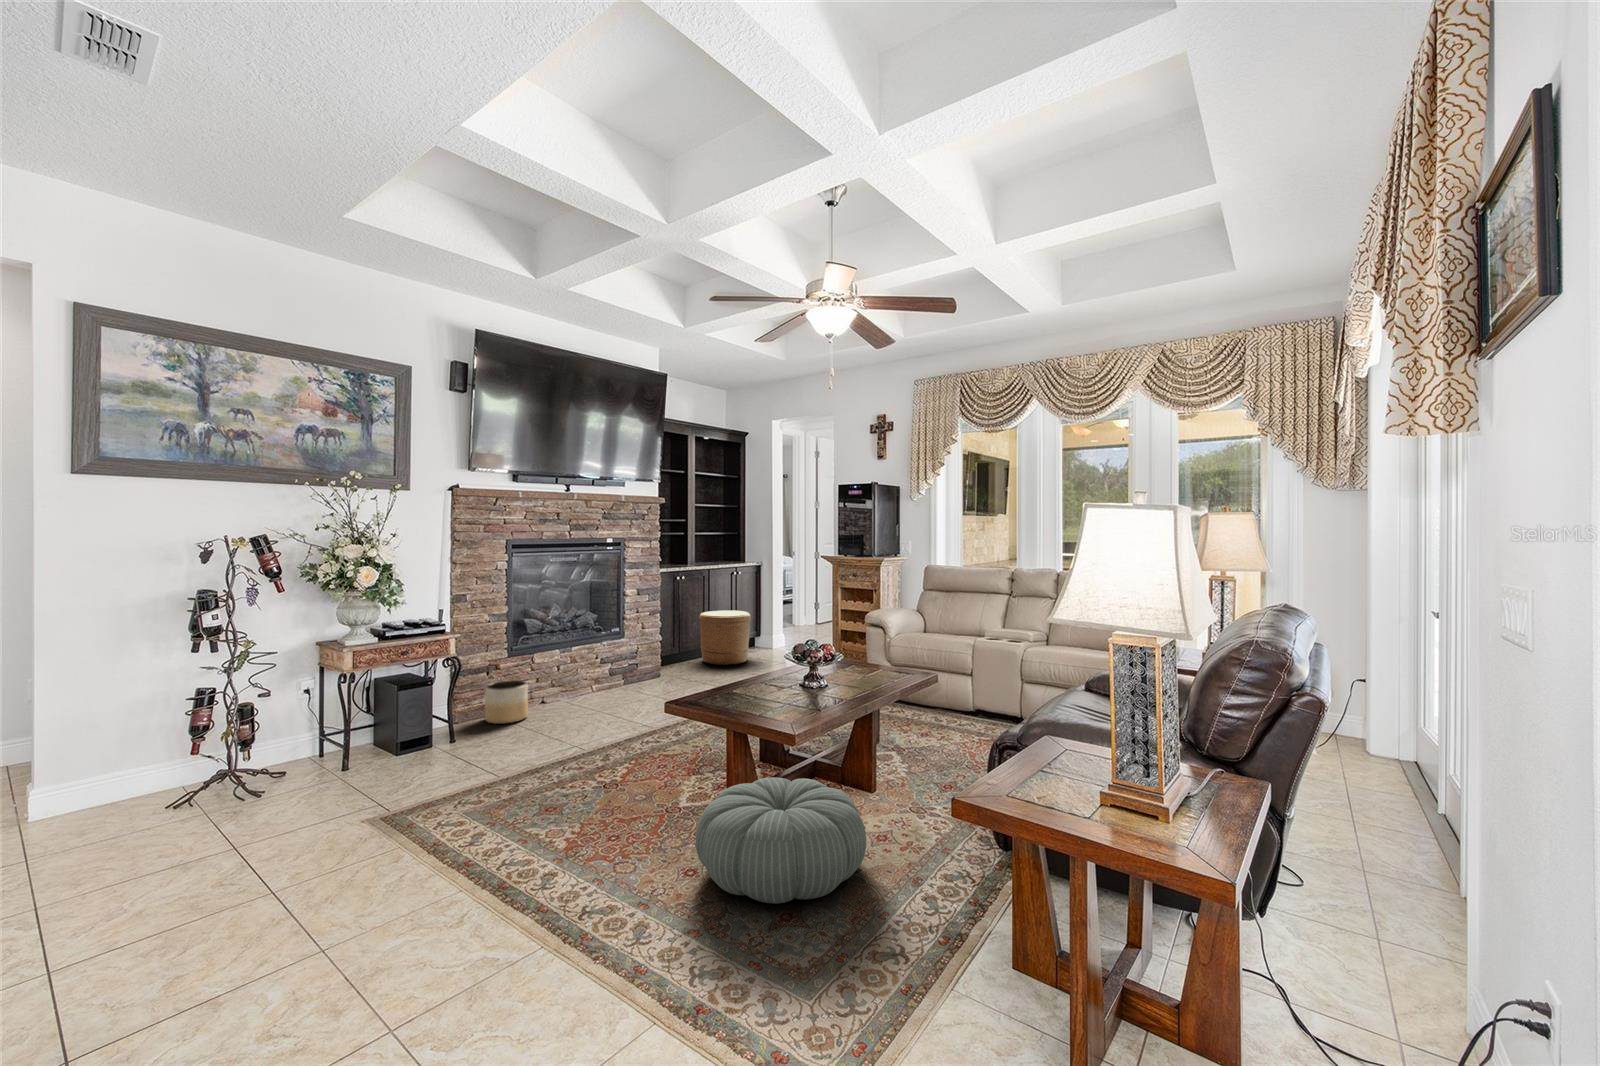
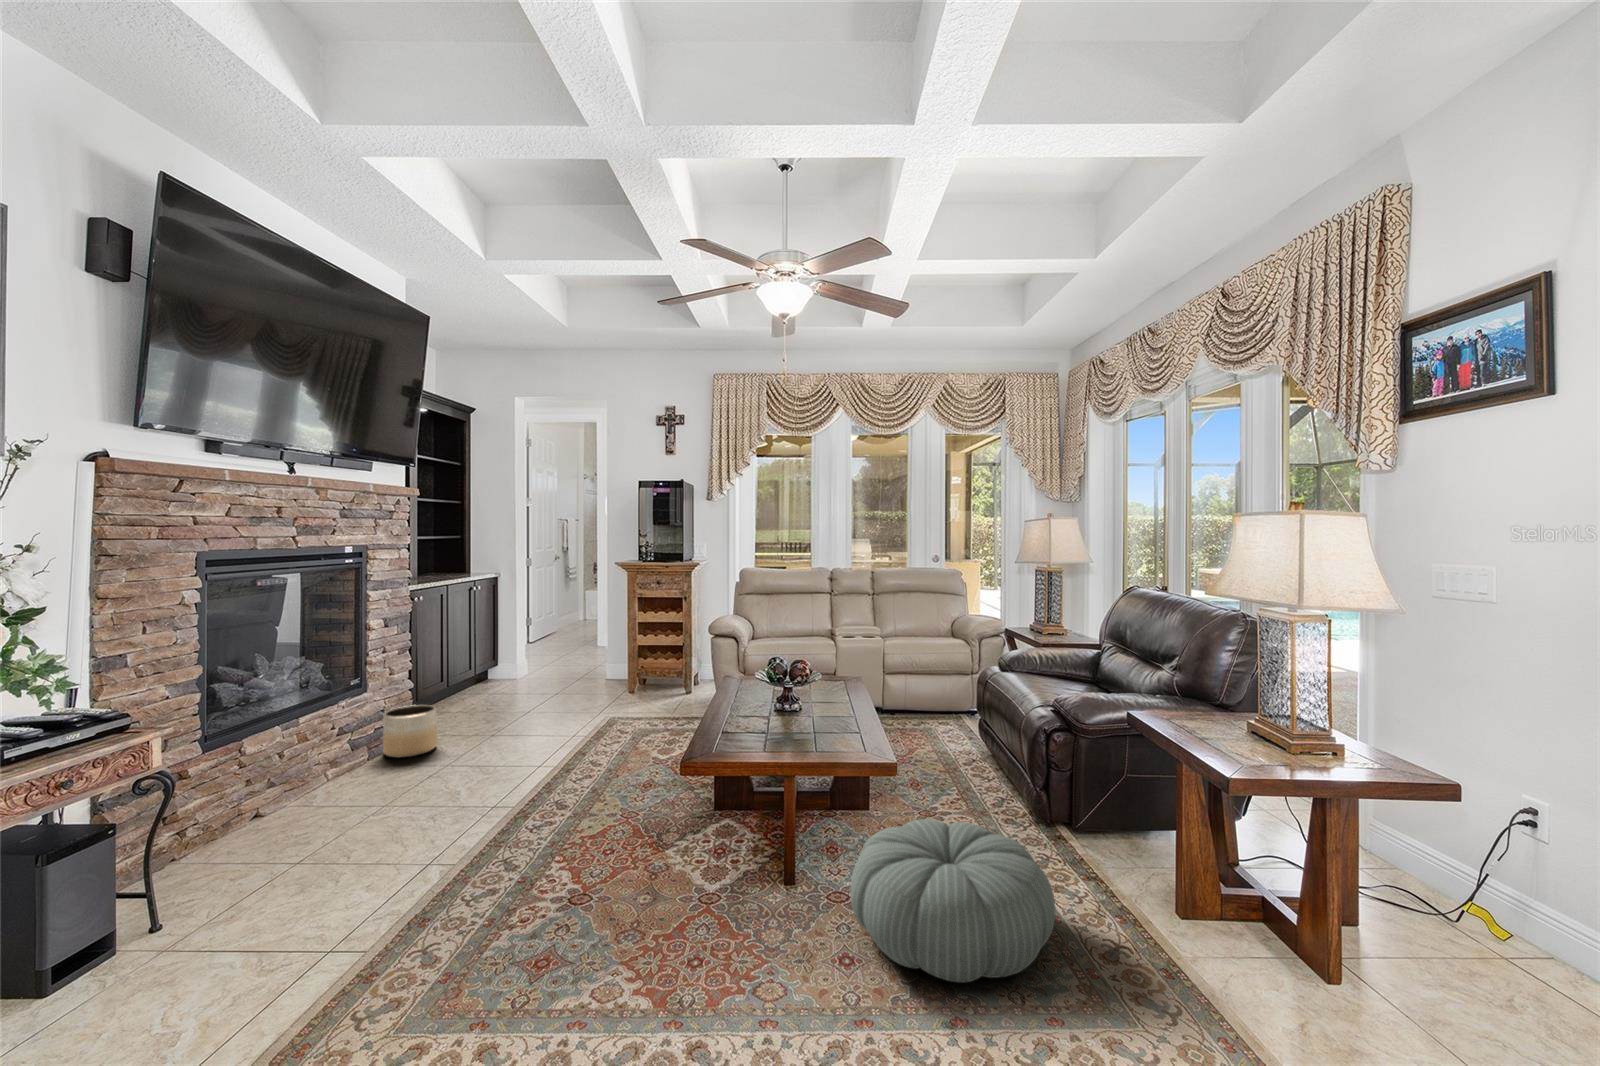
woven basket: present [699,610,751,665] -> none [442,636,516,710]
planter: present [485,680,528,724] -> present [383,705,437,758]

